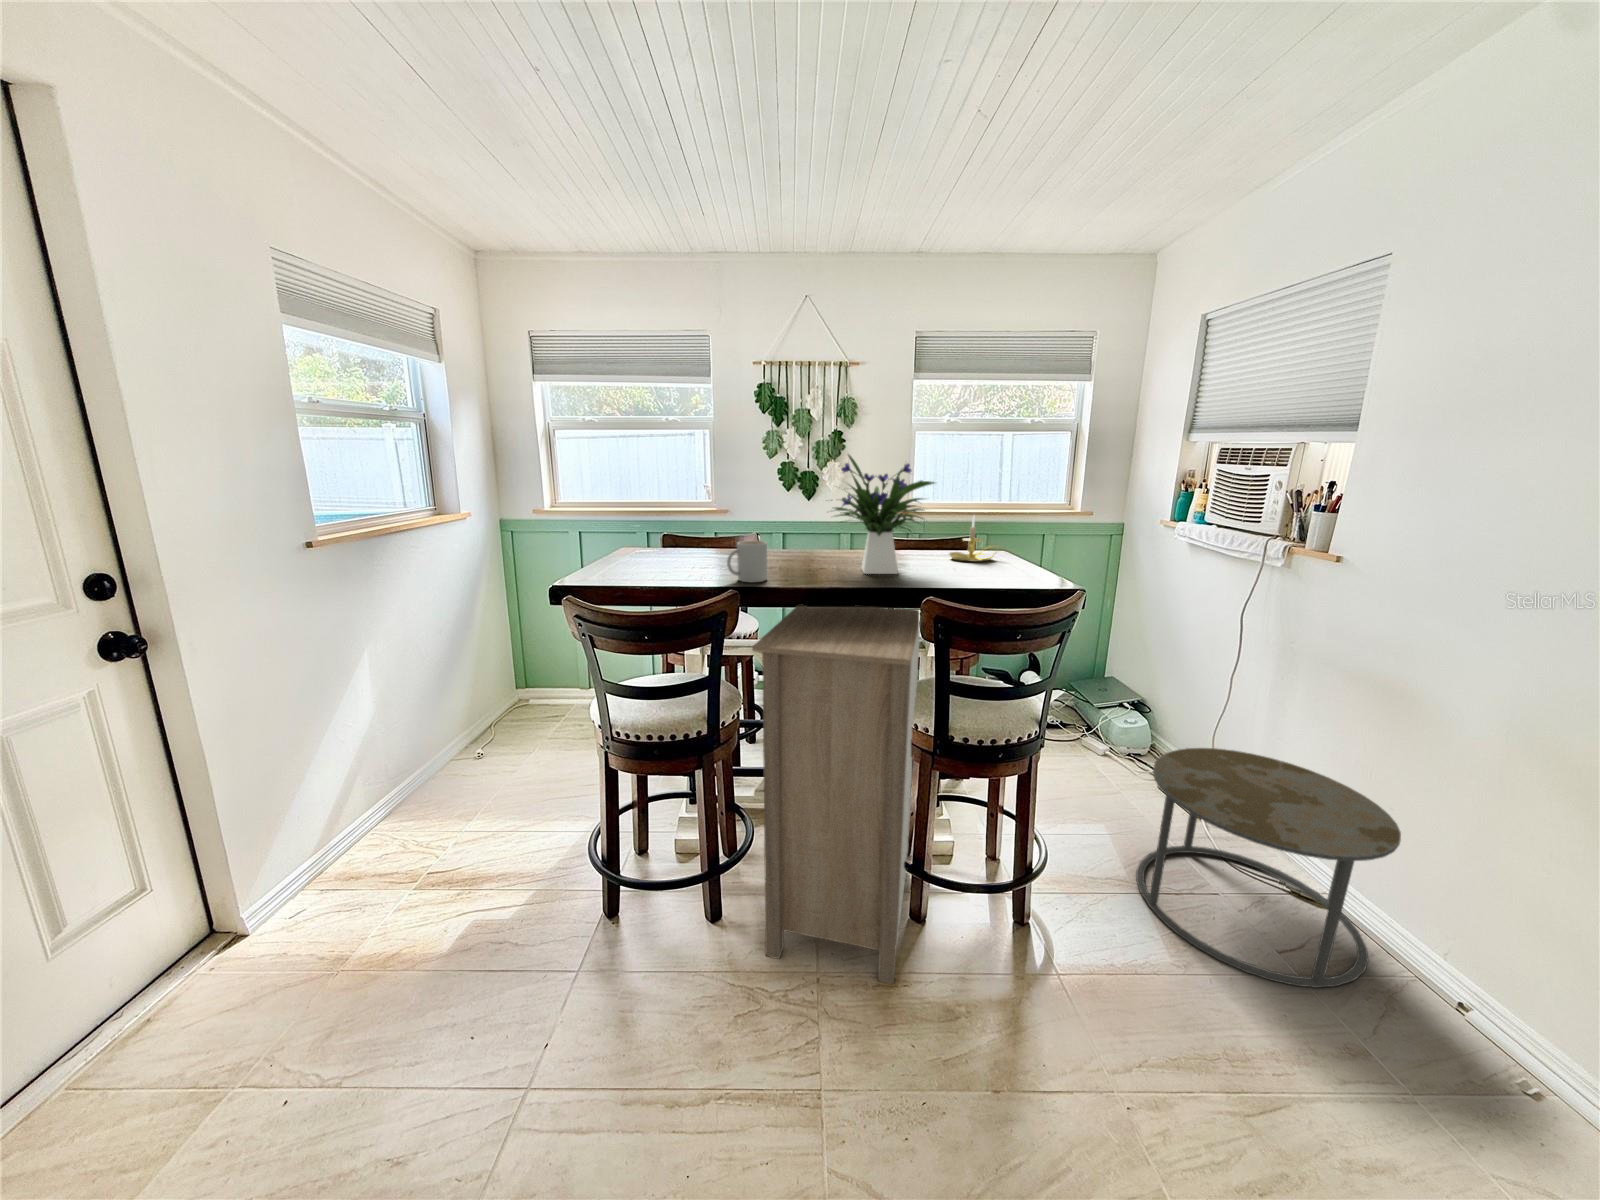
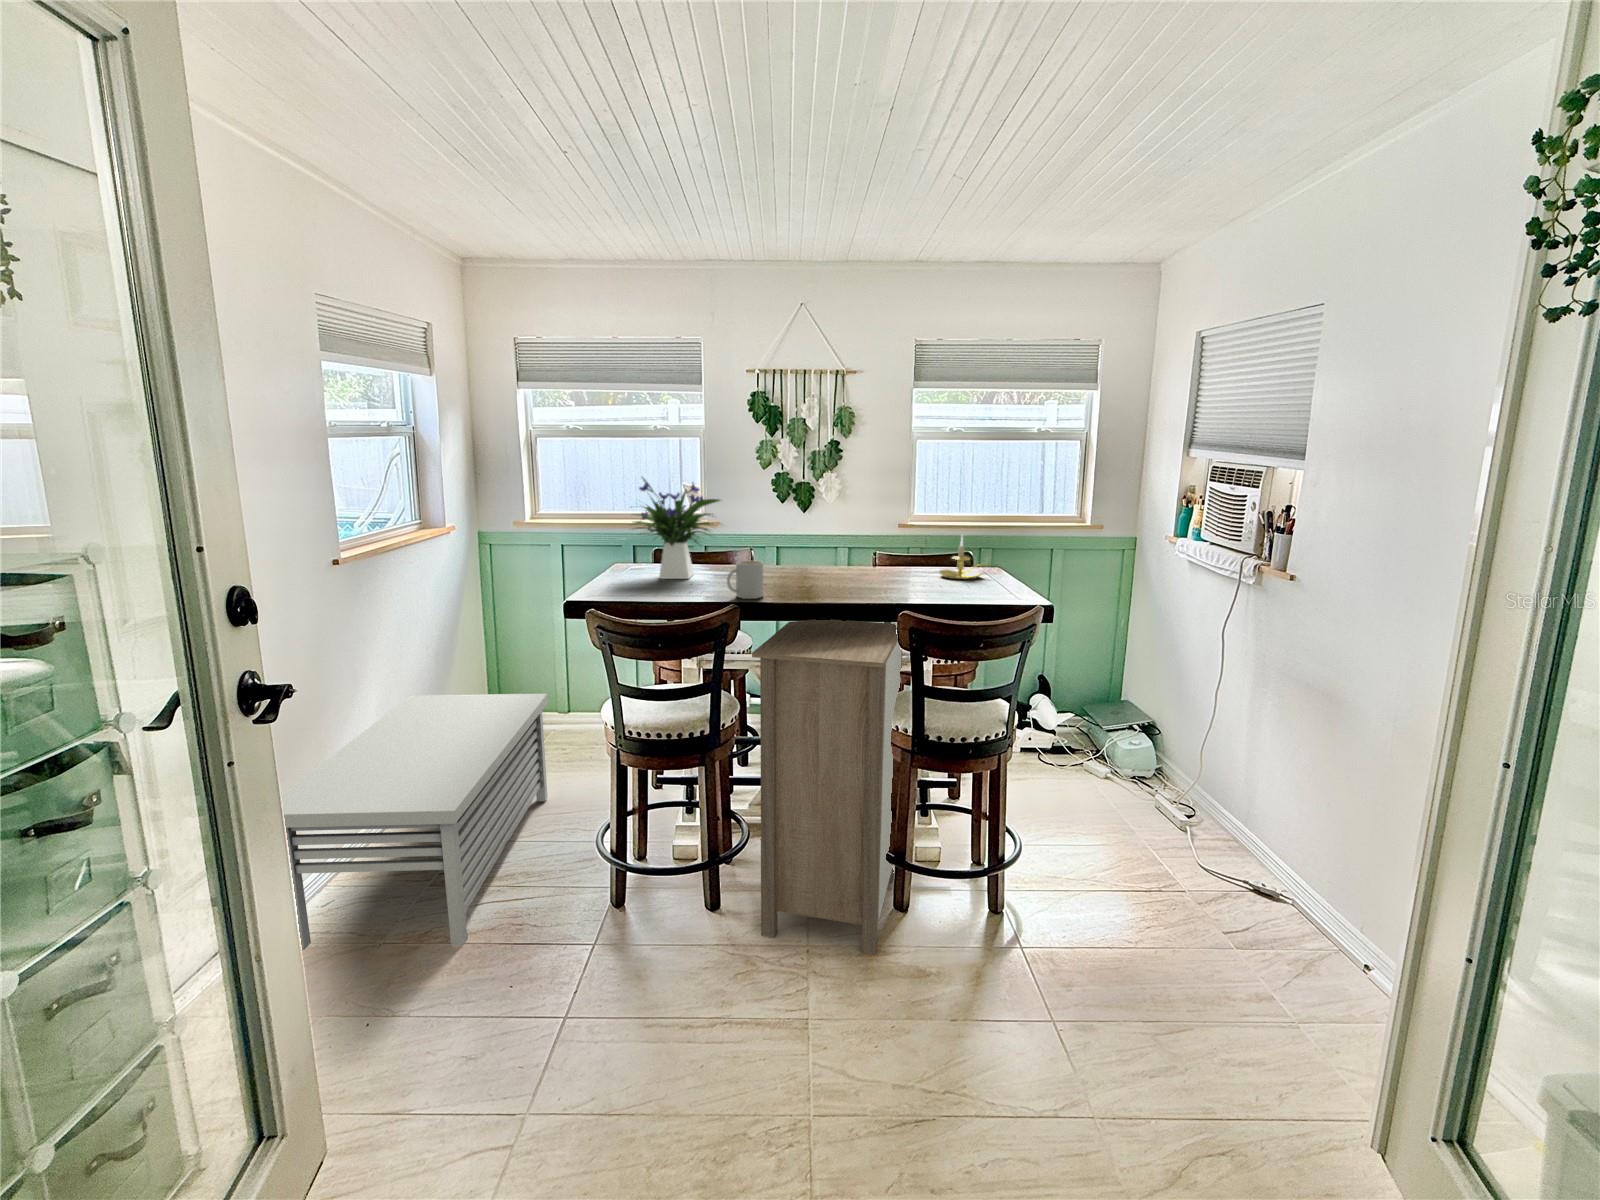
flower arrangement: present [831,455,935,574] -> present [635,478,720,579]
storage bench: none [169,677,558,980] -> present [282,694,548,950]
side table: present [1136,748,1401,988] -> none [1111,757,1322,958]

